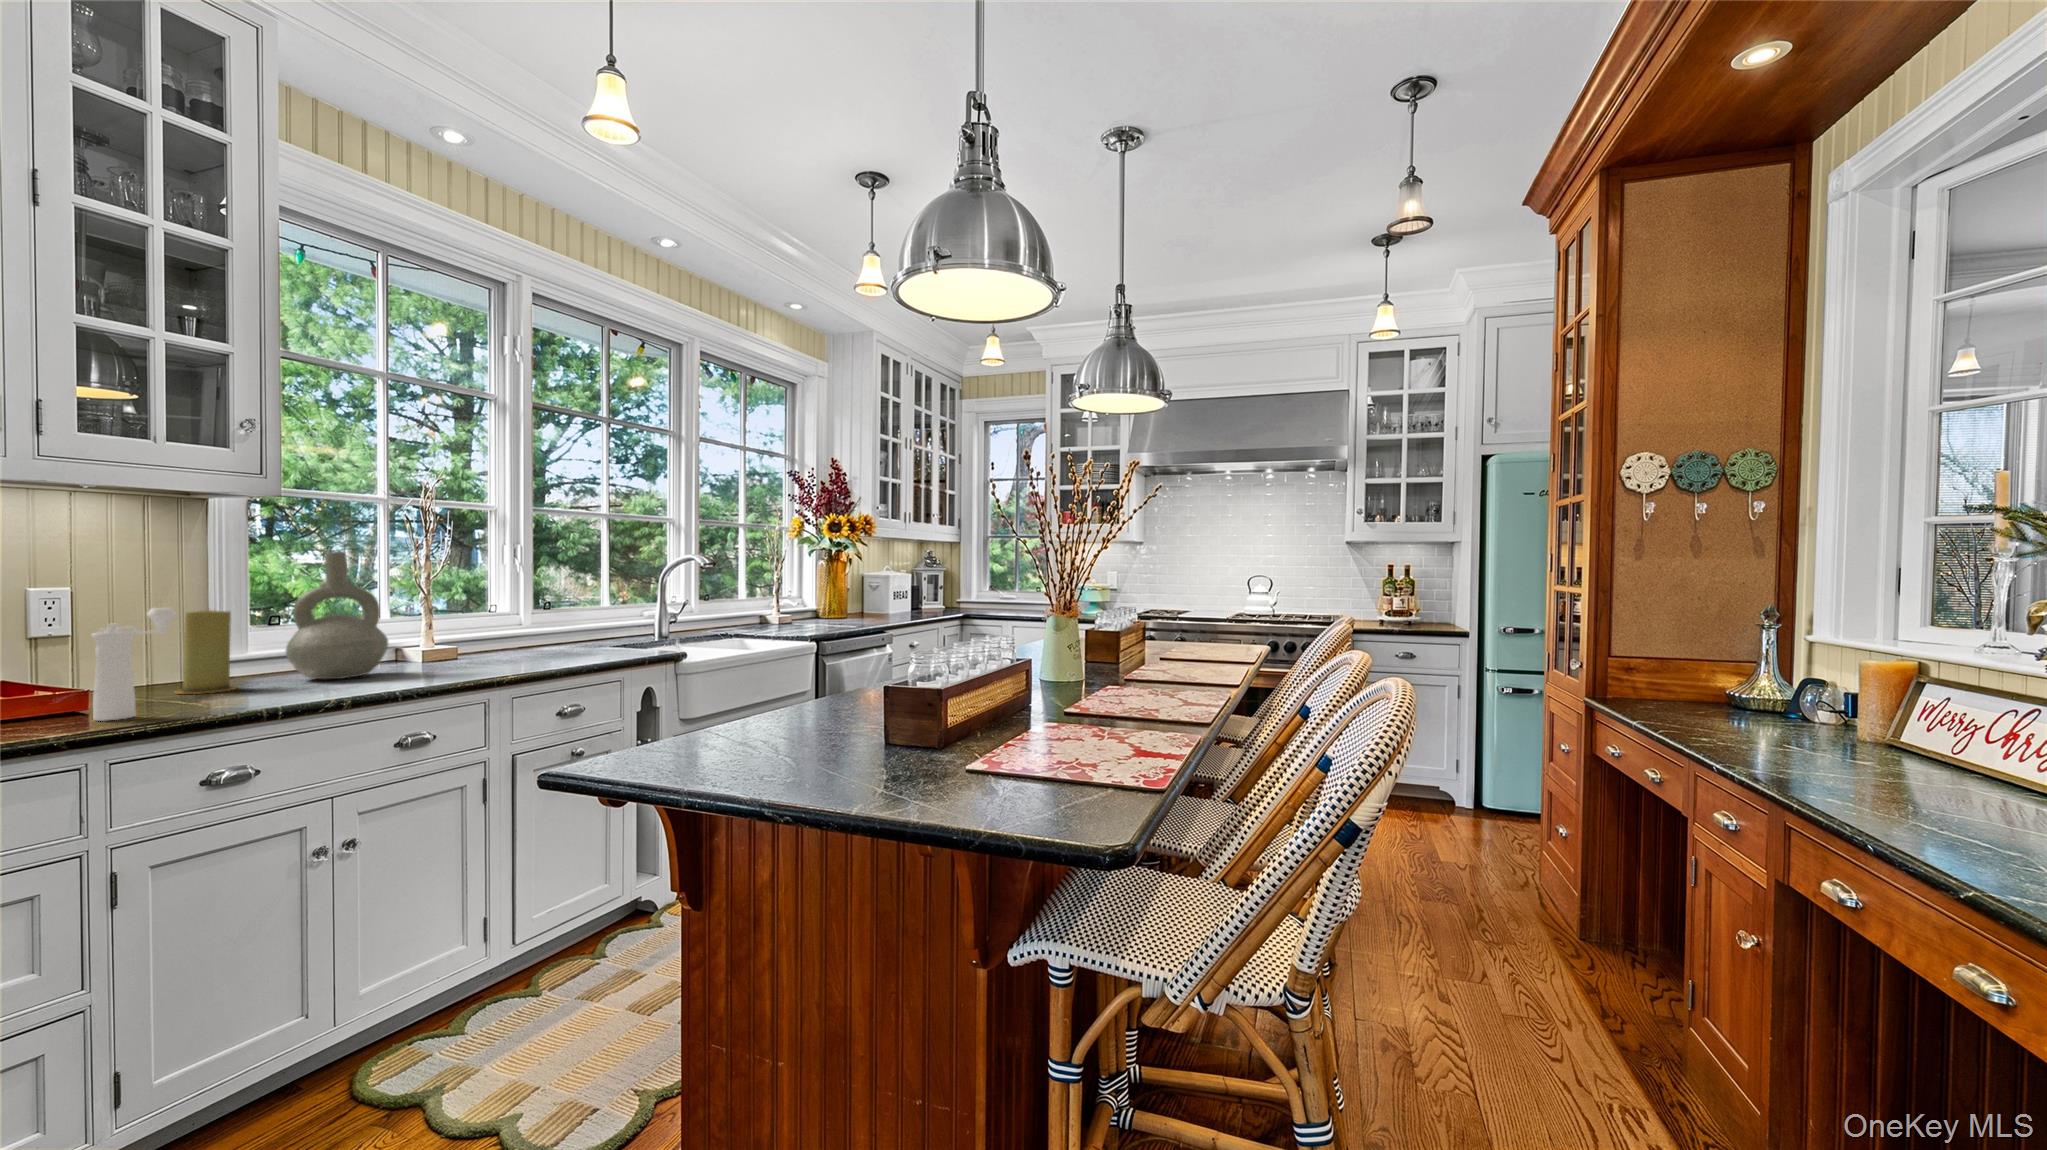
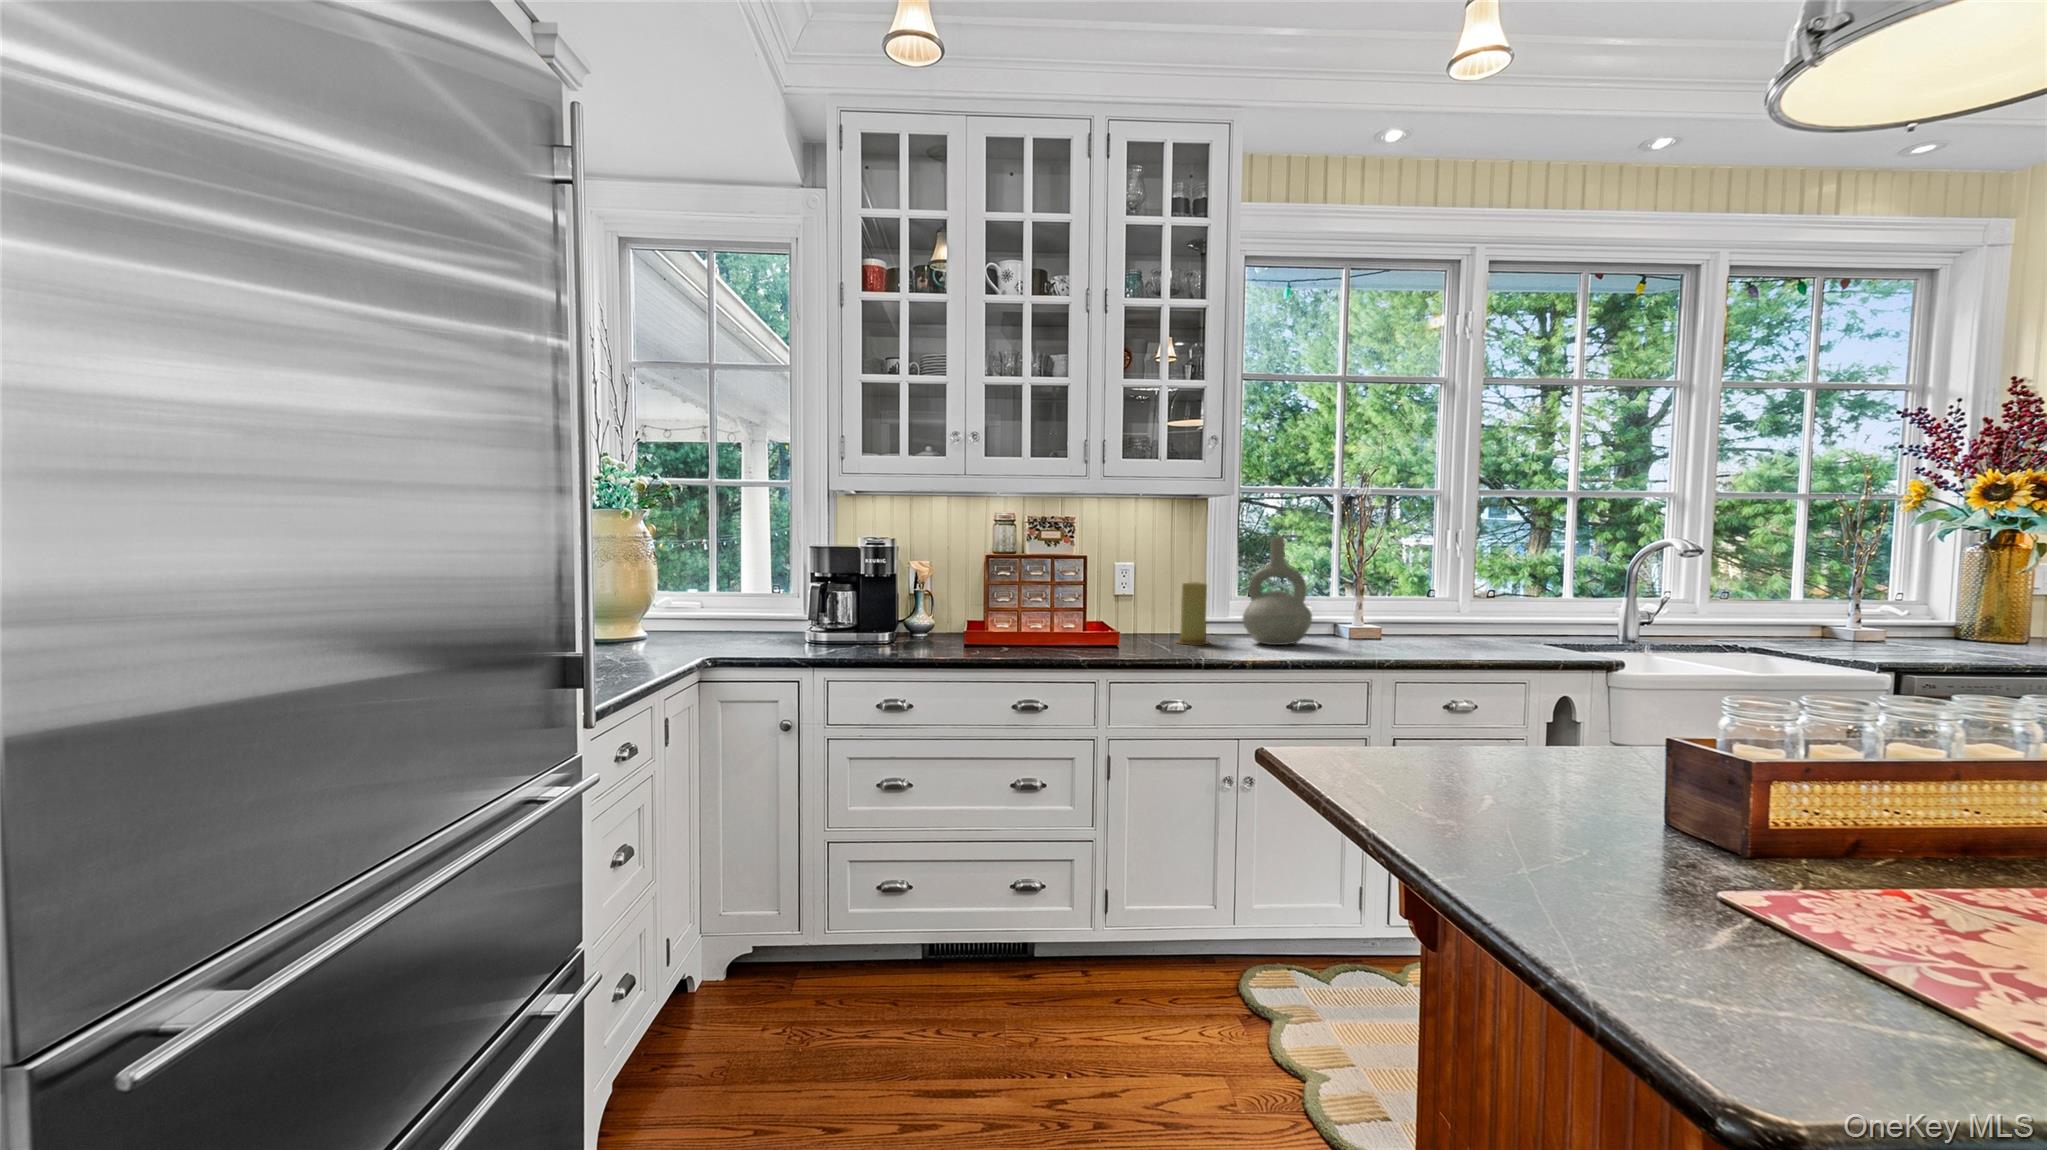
pepper mill: present [92,608,176,721] -> none [1111,580,1159,655]

